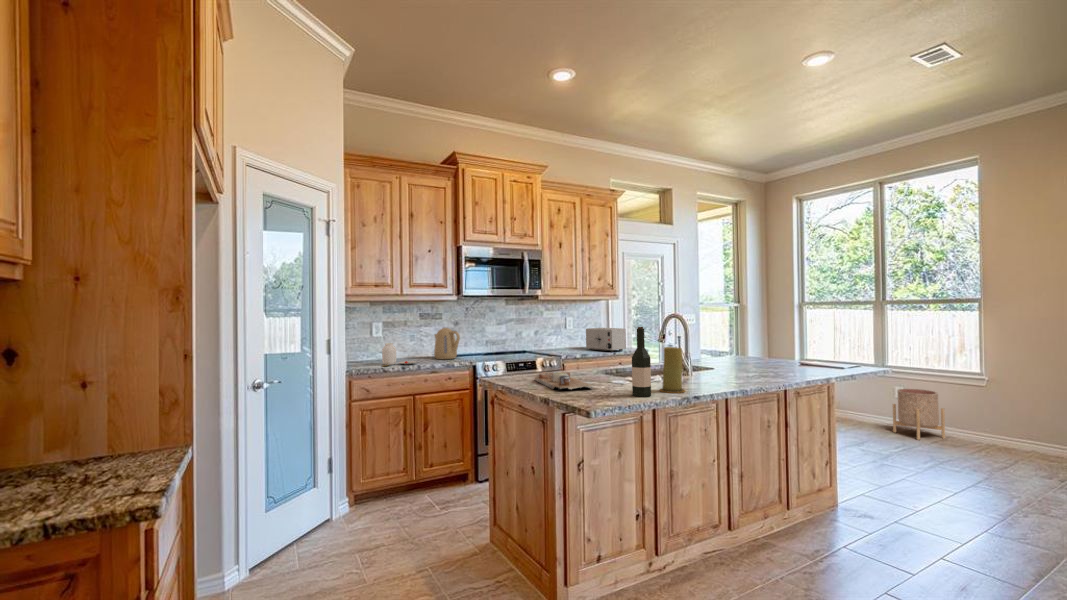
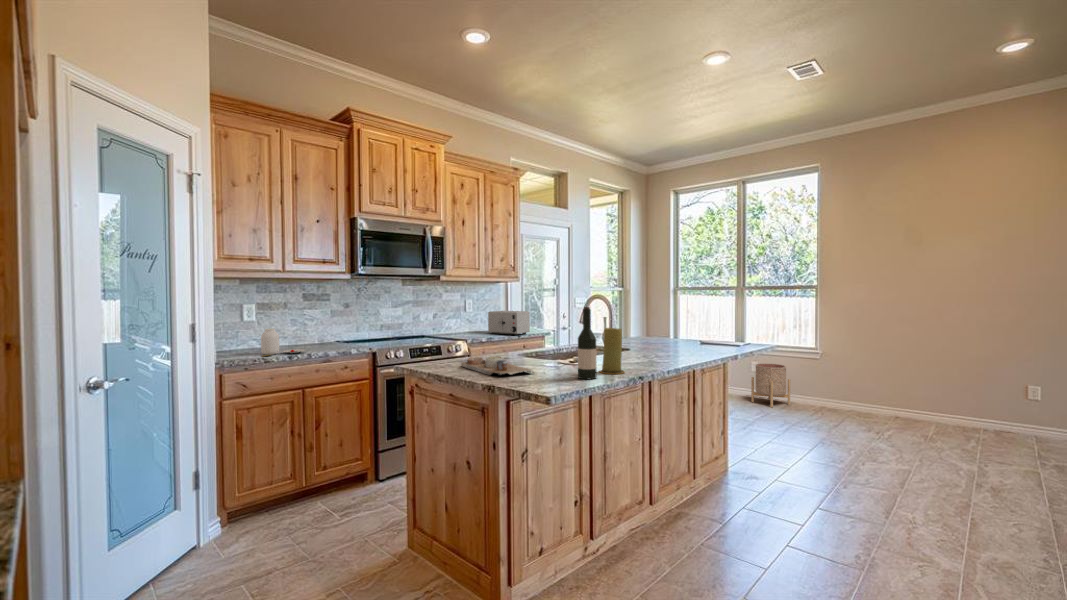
kettle: present [434,328,460,359] -> none [322,310,356,347]

